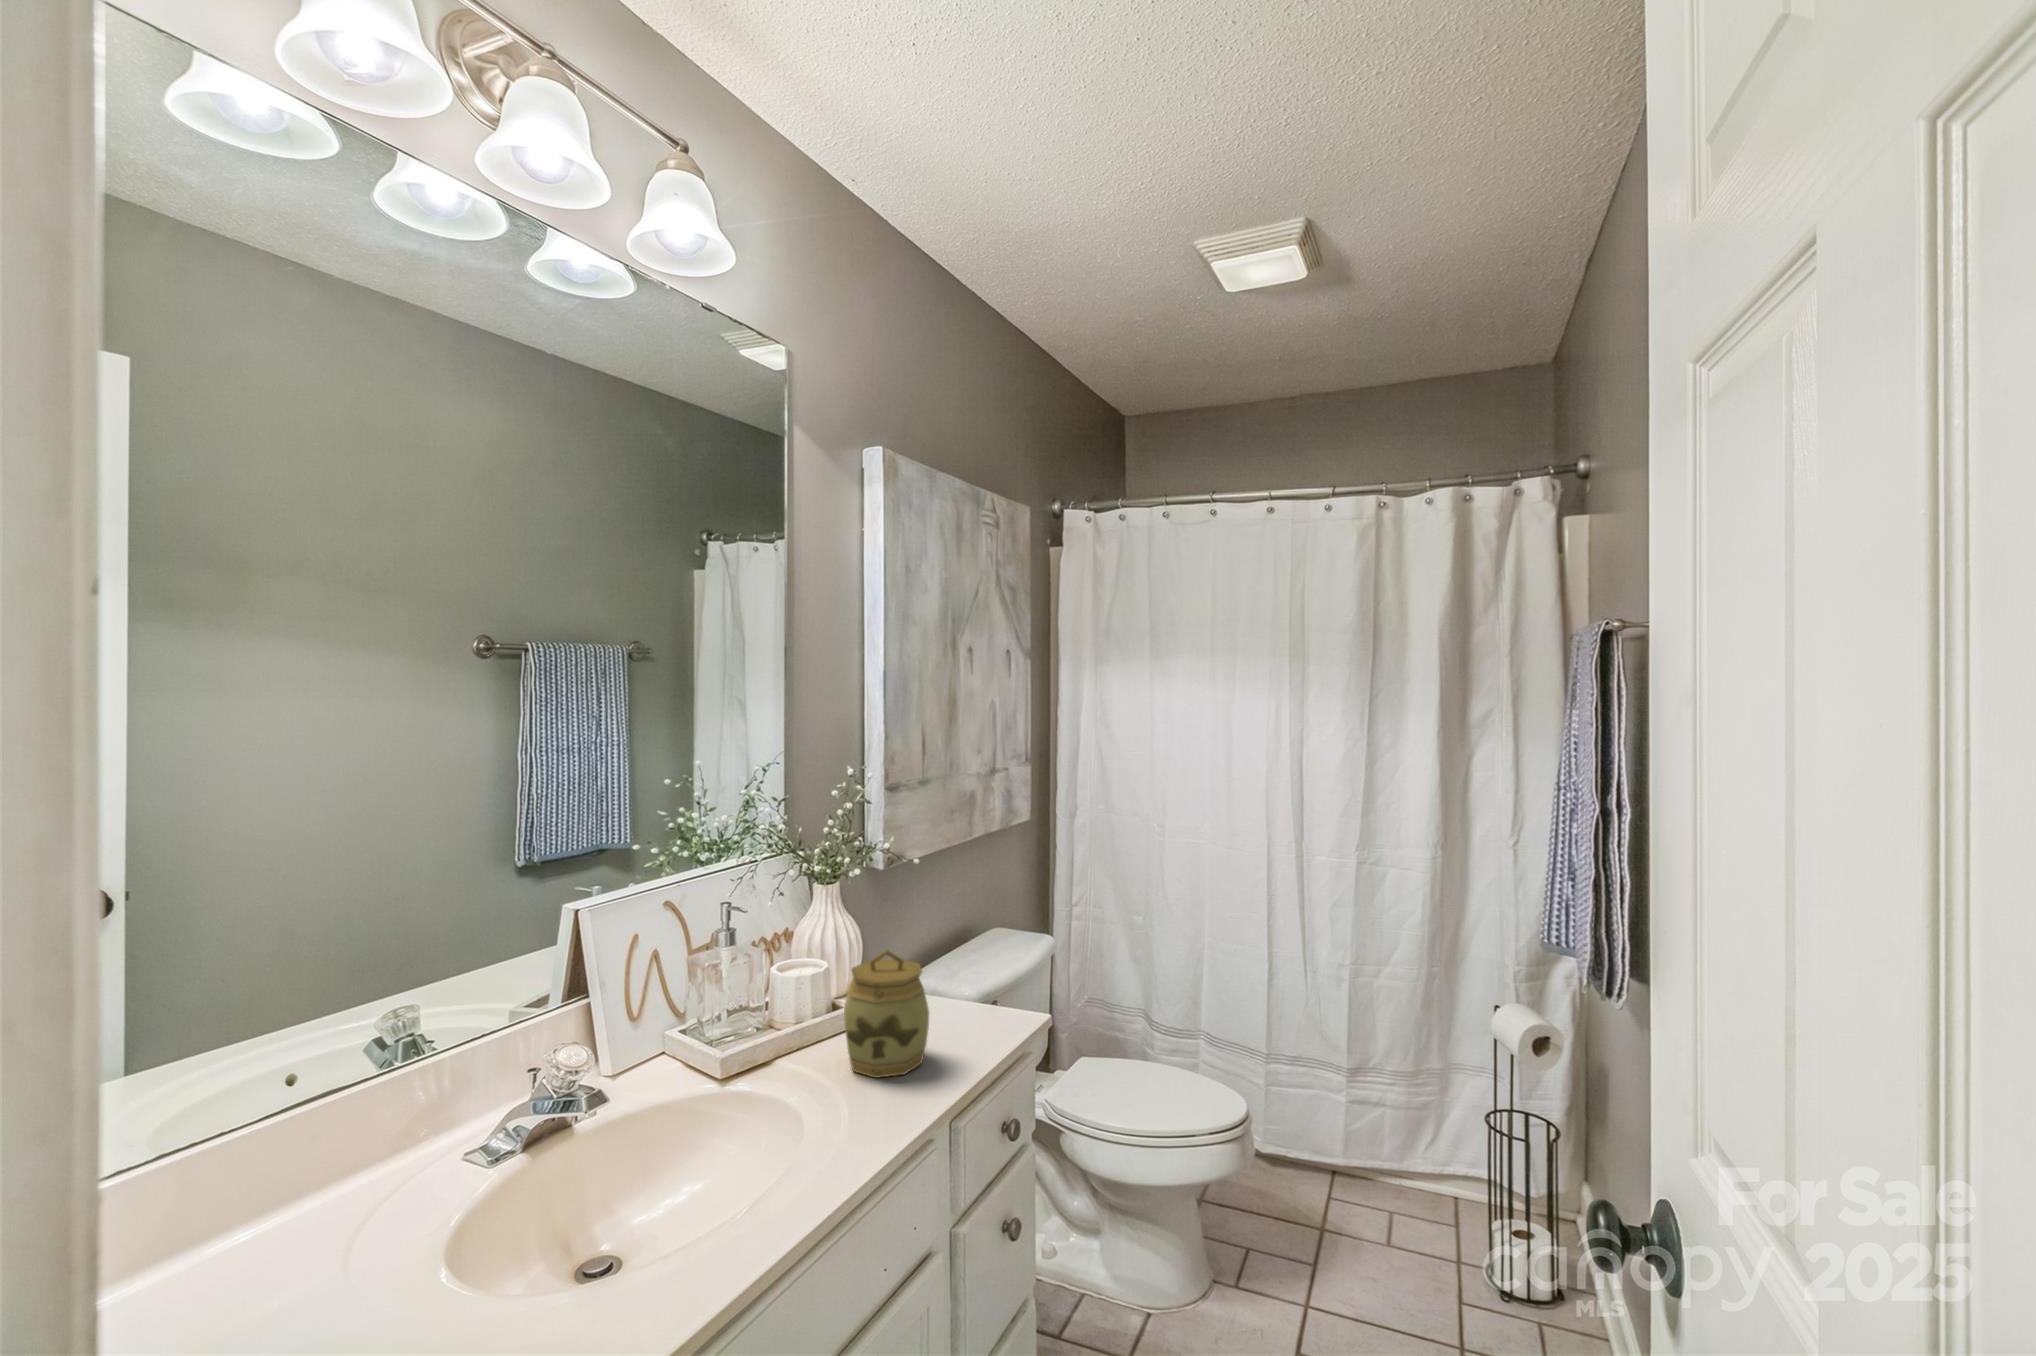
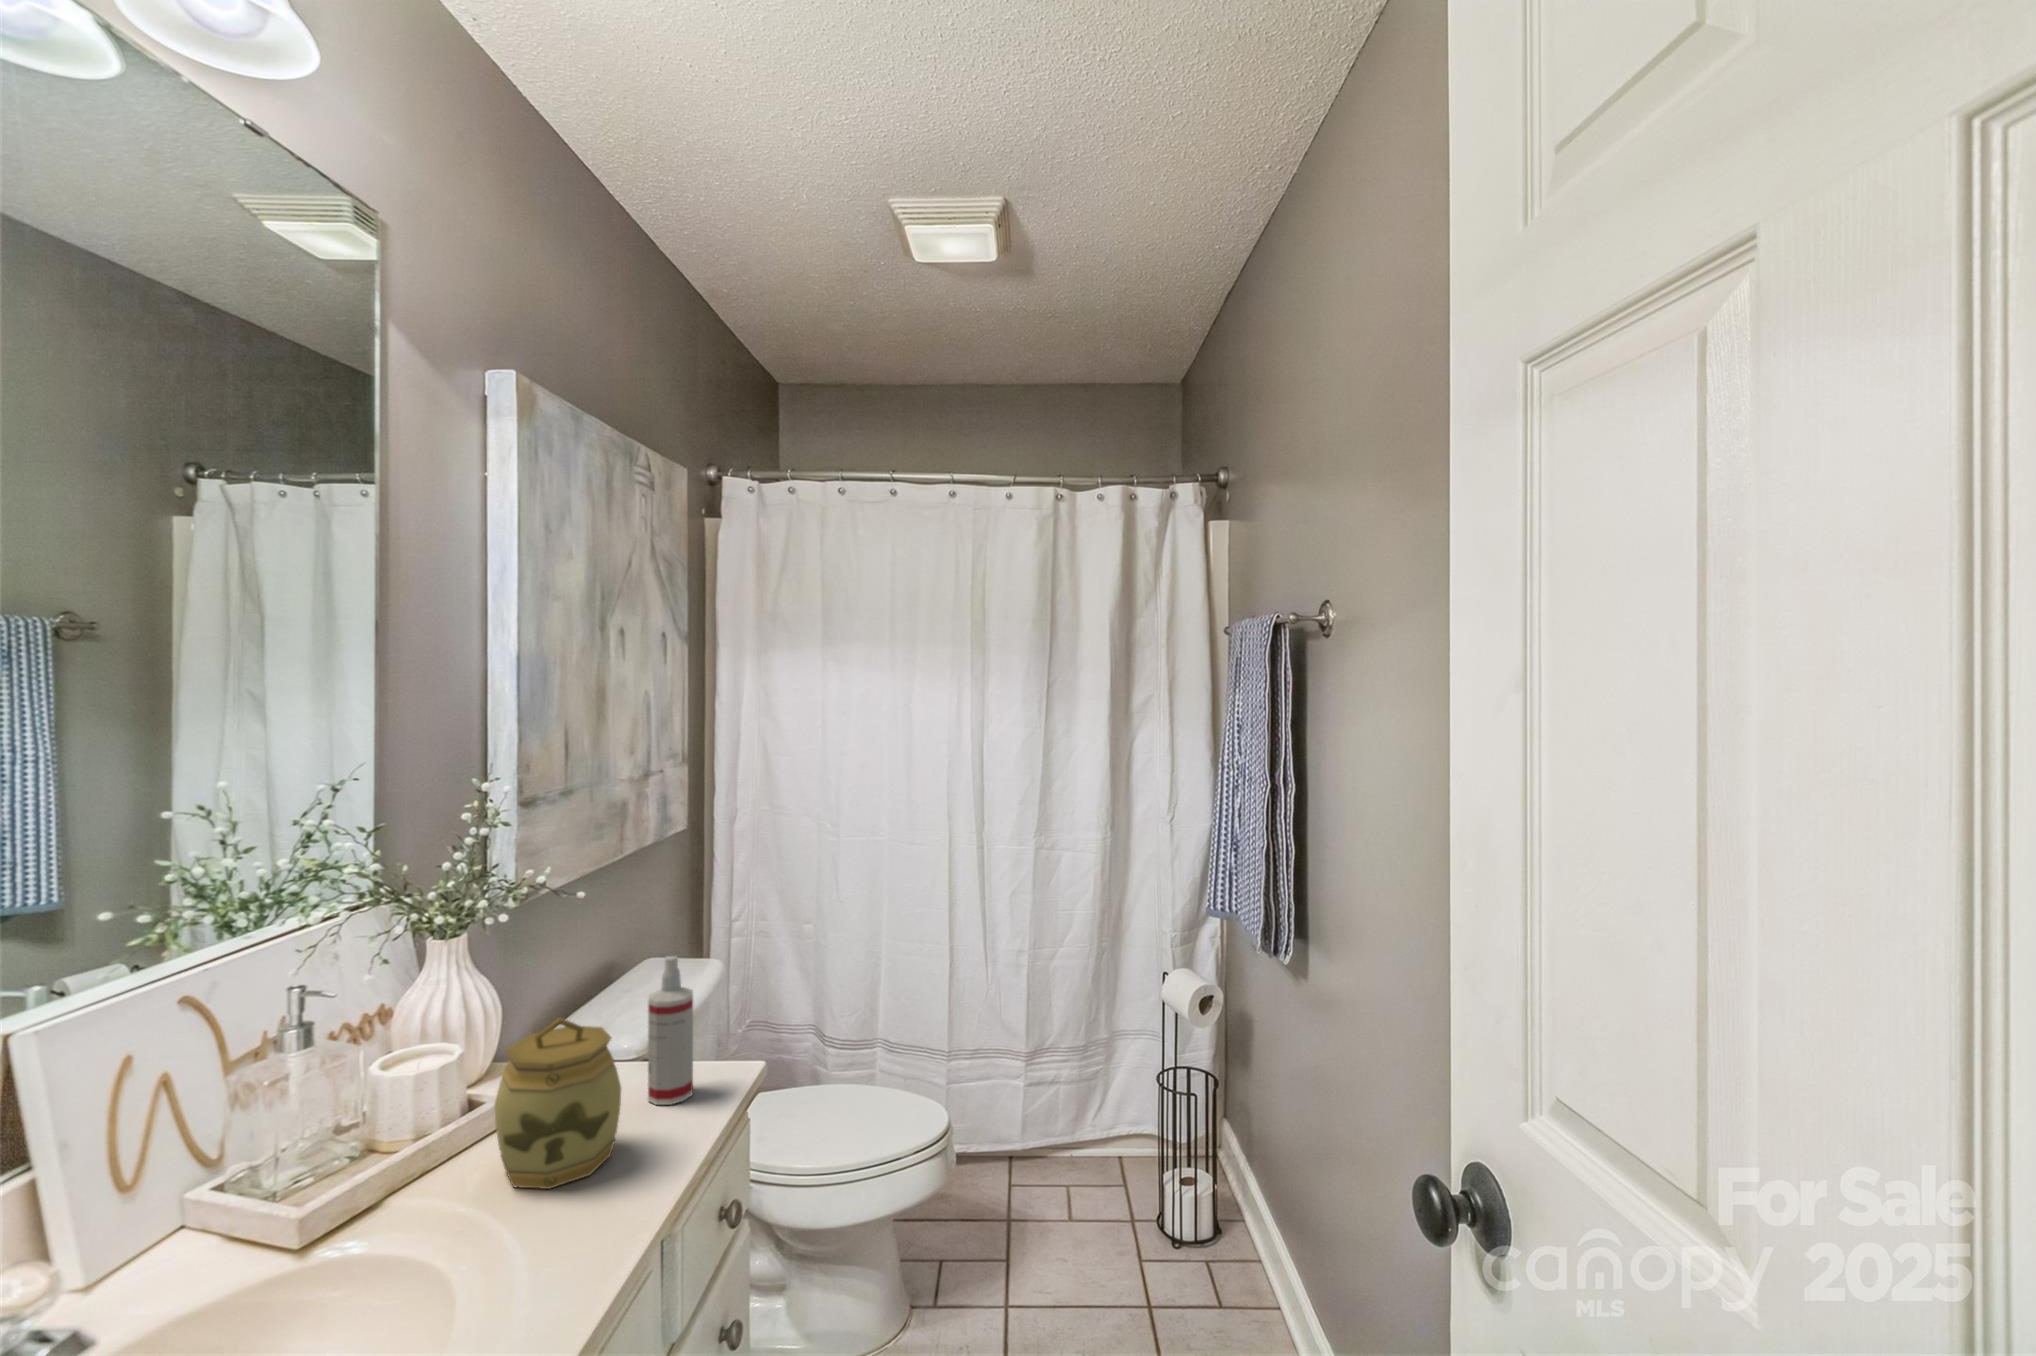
spray bottle: none [958,916,994,1036] -> present [648,956,693,1105]

